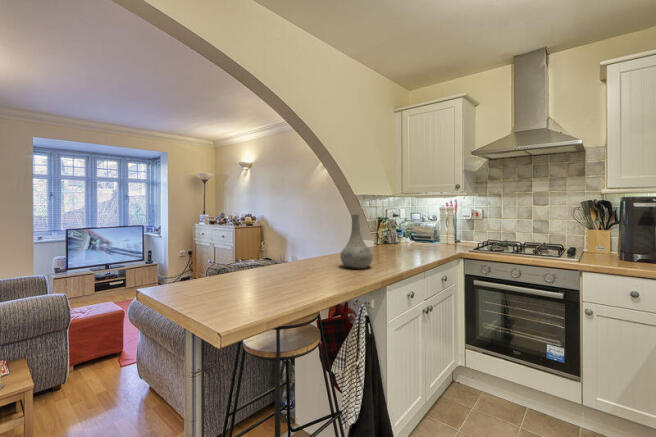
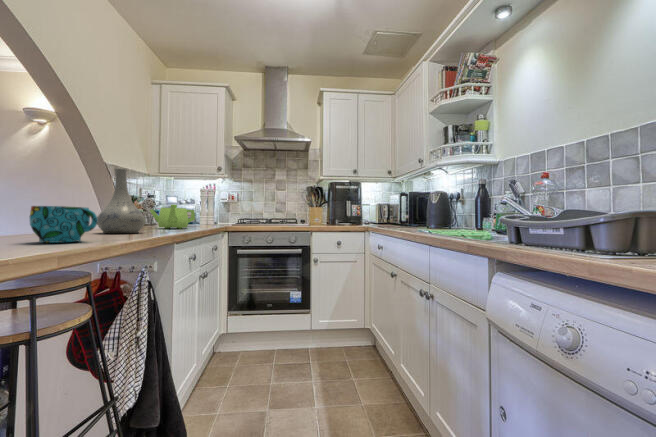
teapot: none [386,234,424,258] -> present [150,205,195,229]
cup: none [287,259,322,289] -> present [30,206,98,243]

